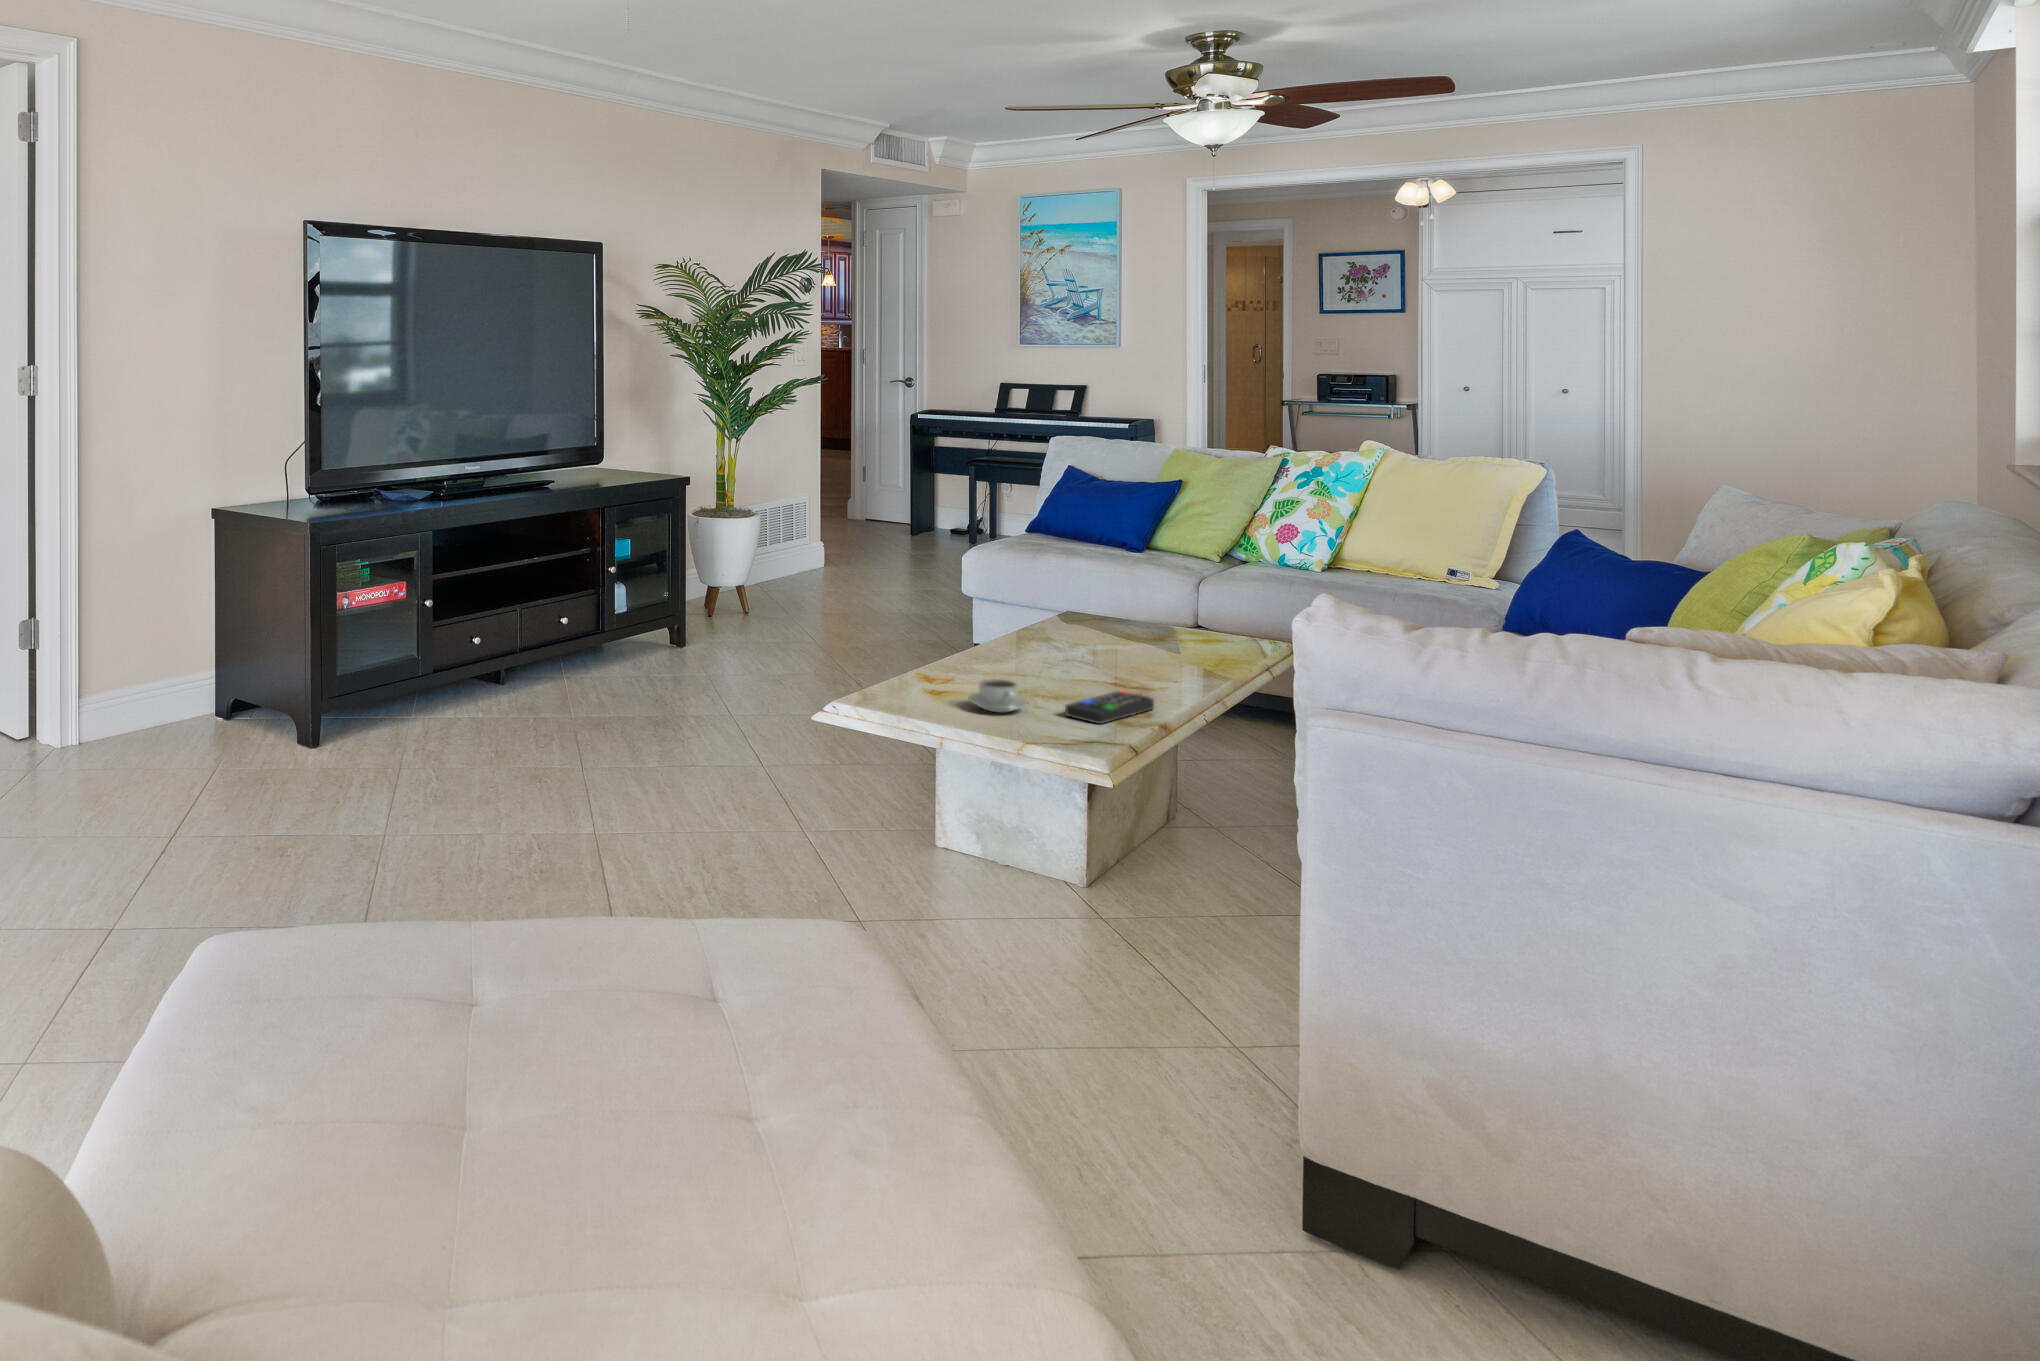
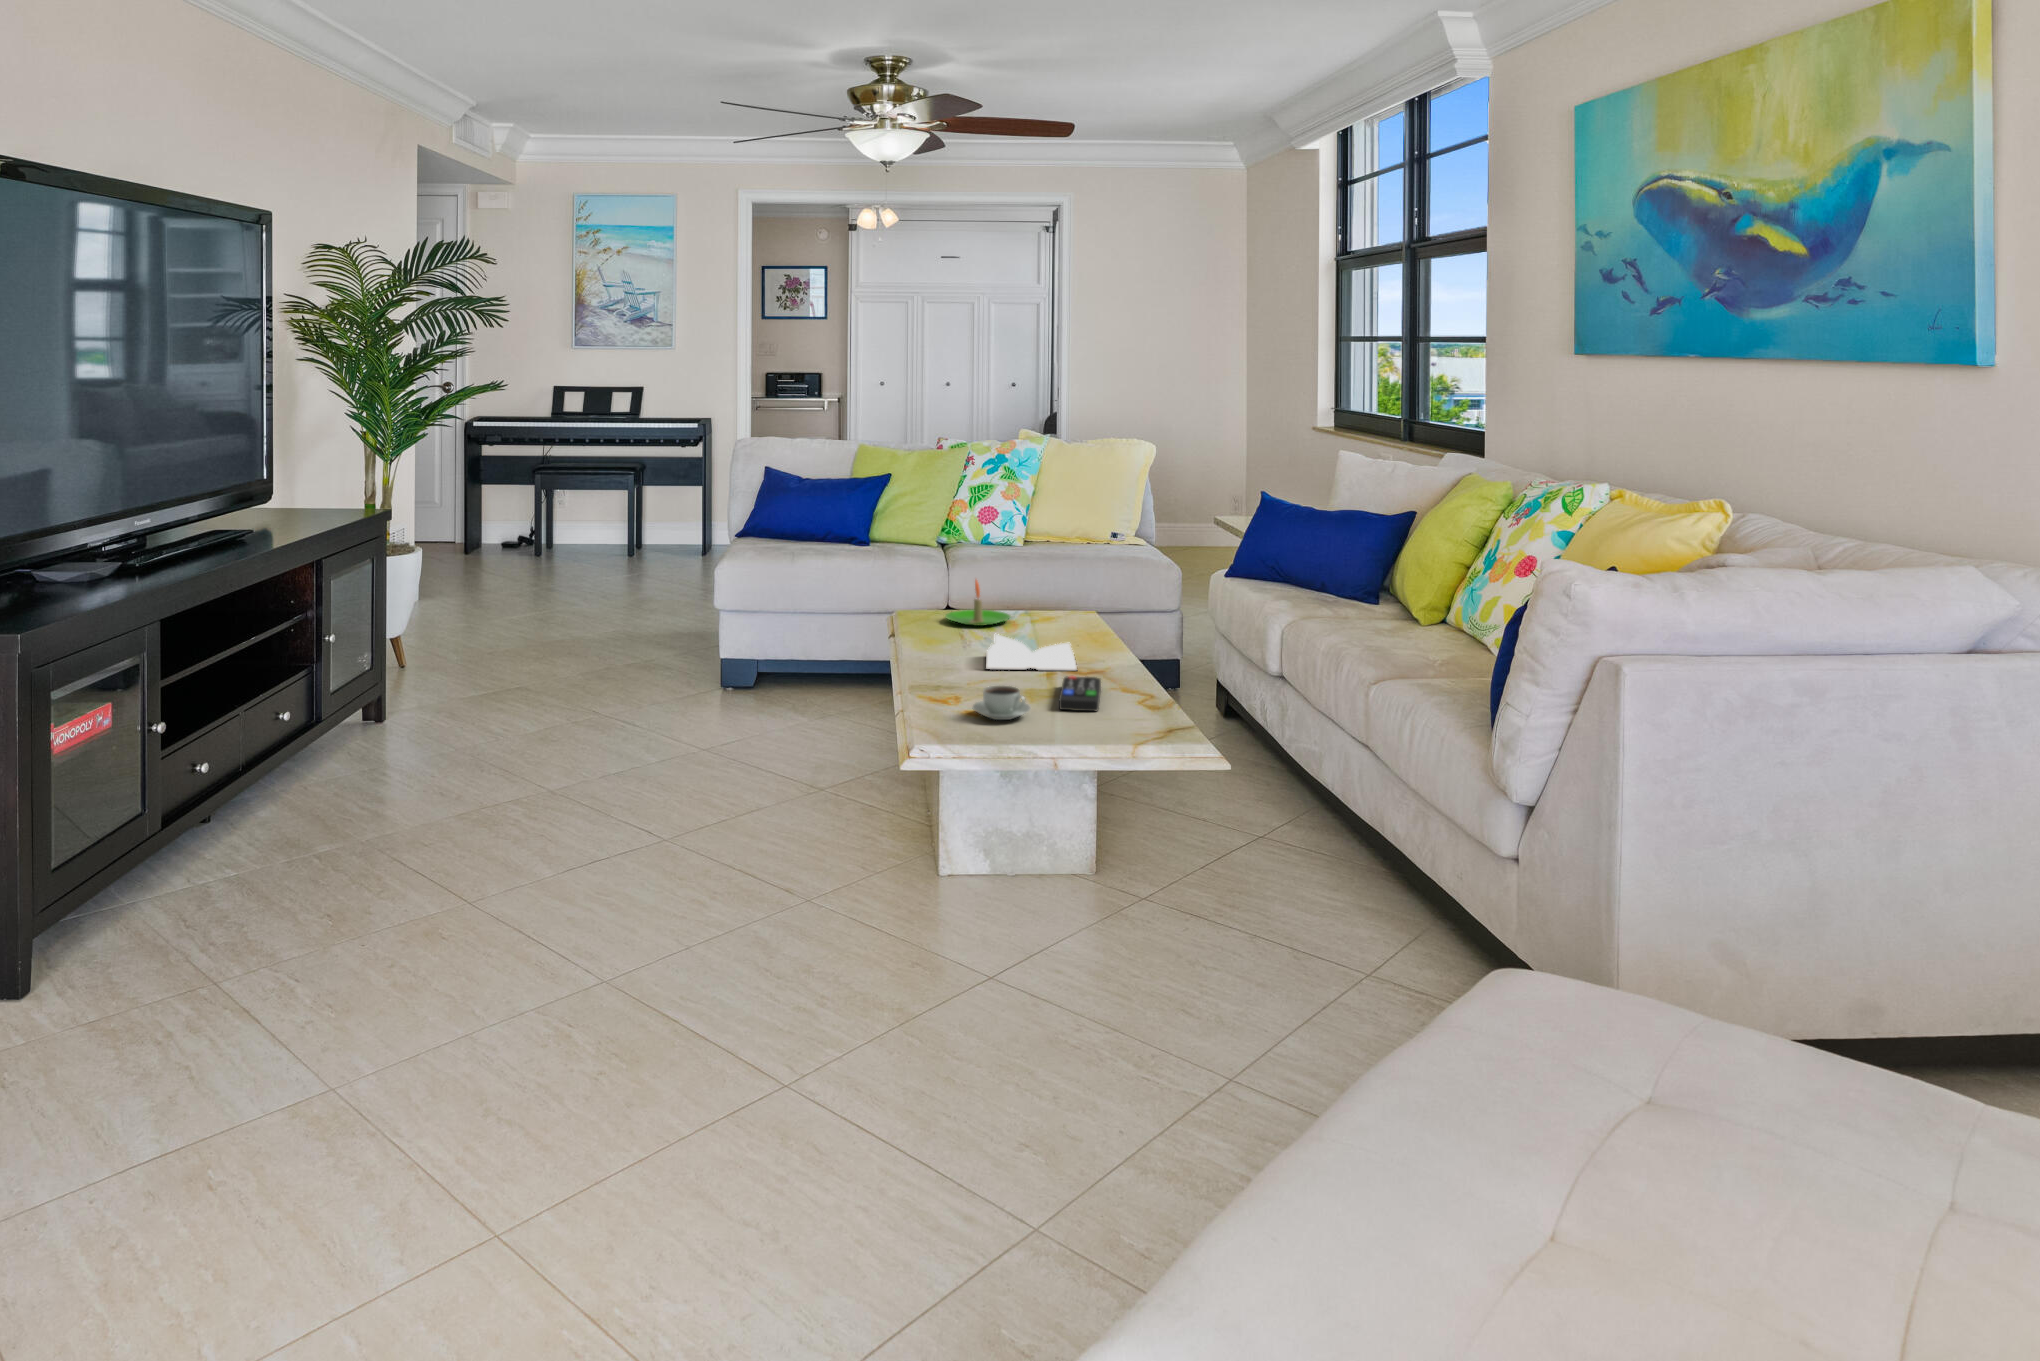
candle: none [1130,593,1209,644] -> present [946,580,1011,626]
book: none [1073,644,1197,694] -> present [986,634,1077,671]

